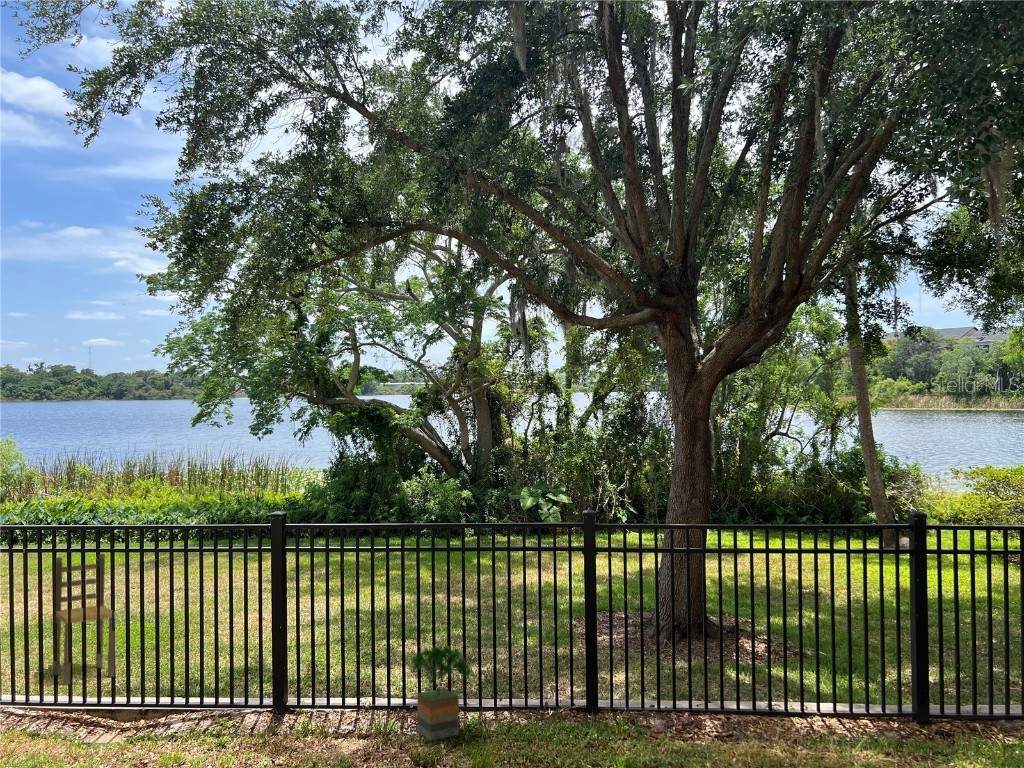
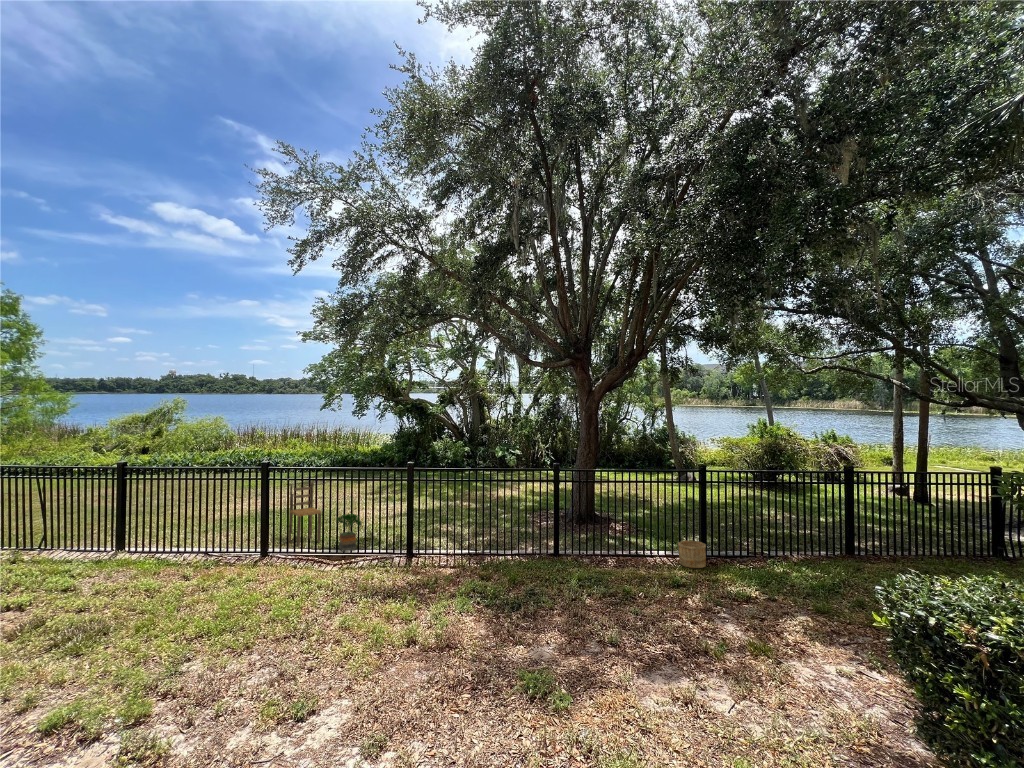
potted tree: present [411,645,472,740] -> present [337,514,362,552]
wooden bucket: none [859,682,925,745] -> present [678,540,706,568]

